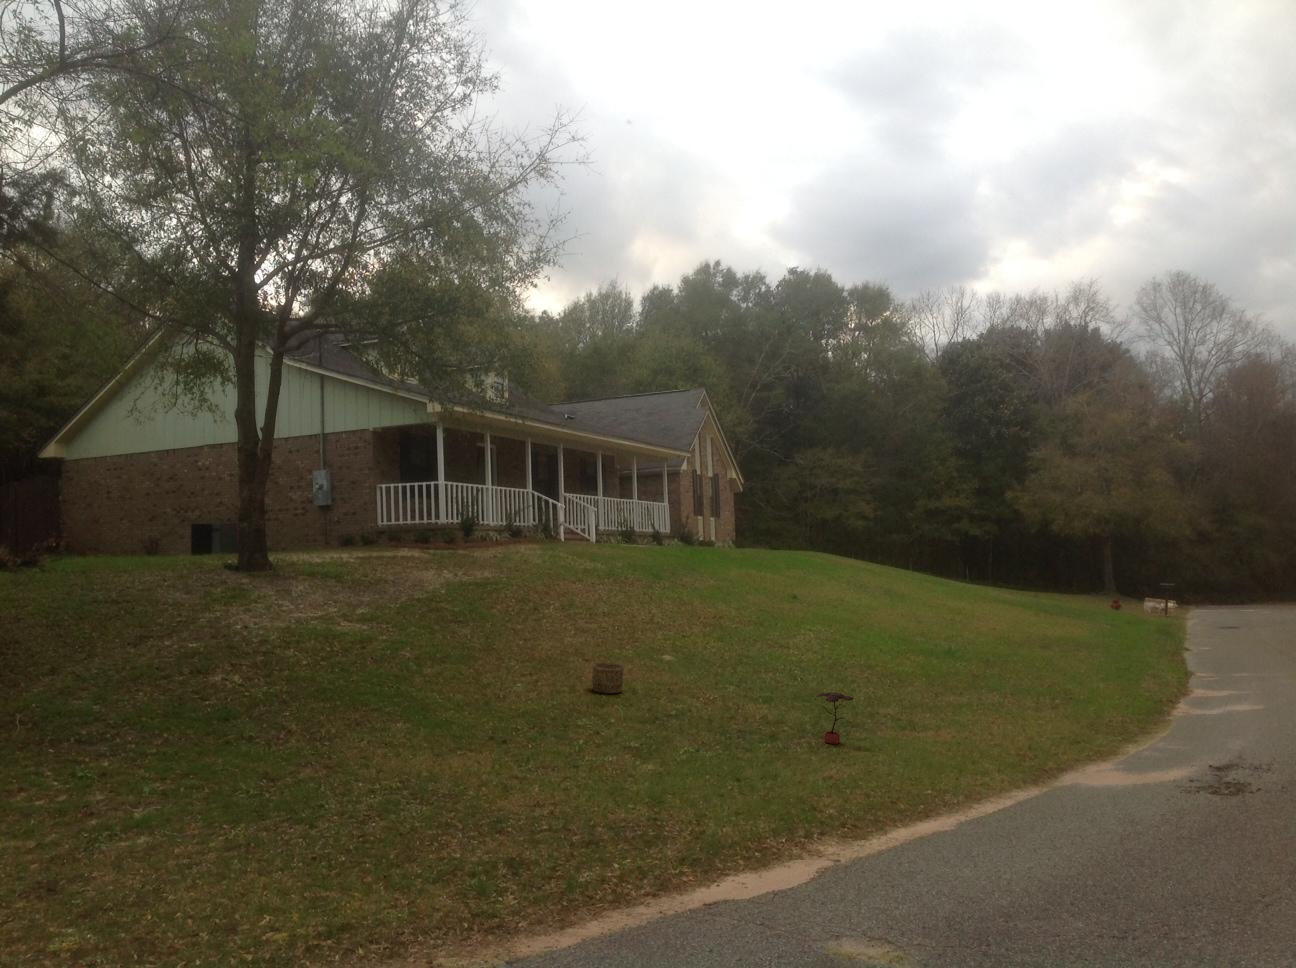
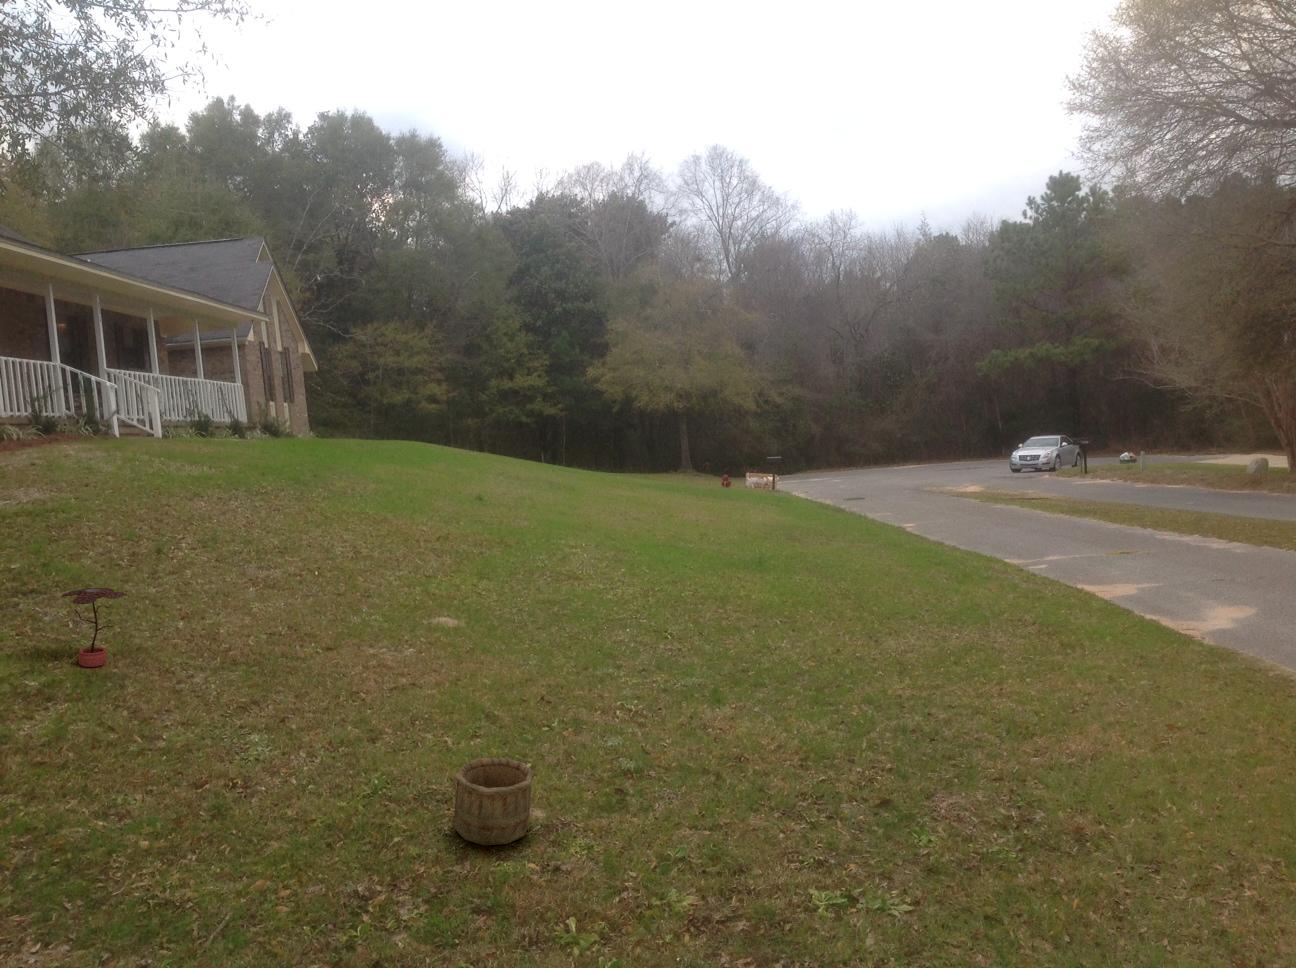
potted plant: present [816,692,854,744] -> present [61,588,126,667]

